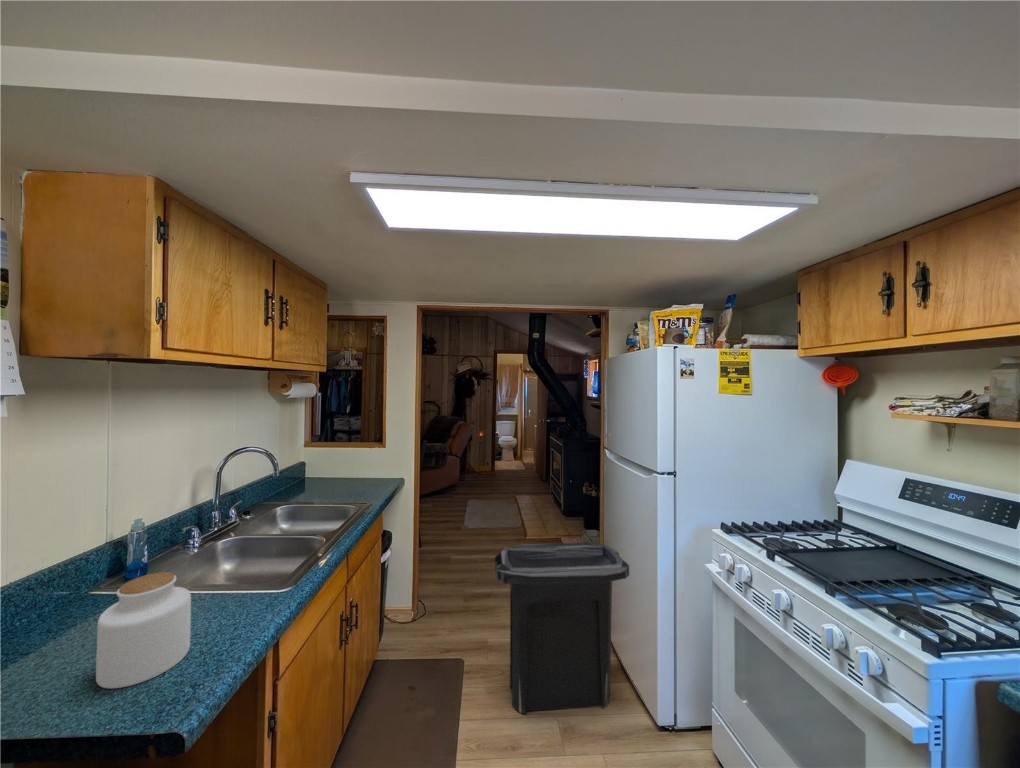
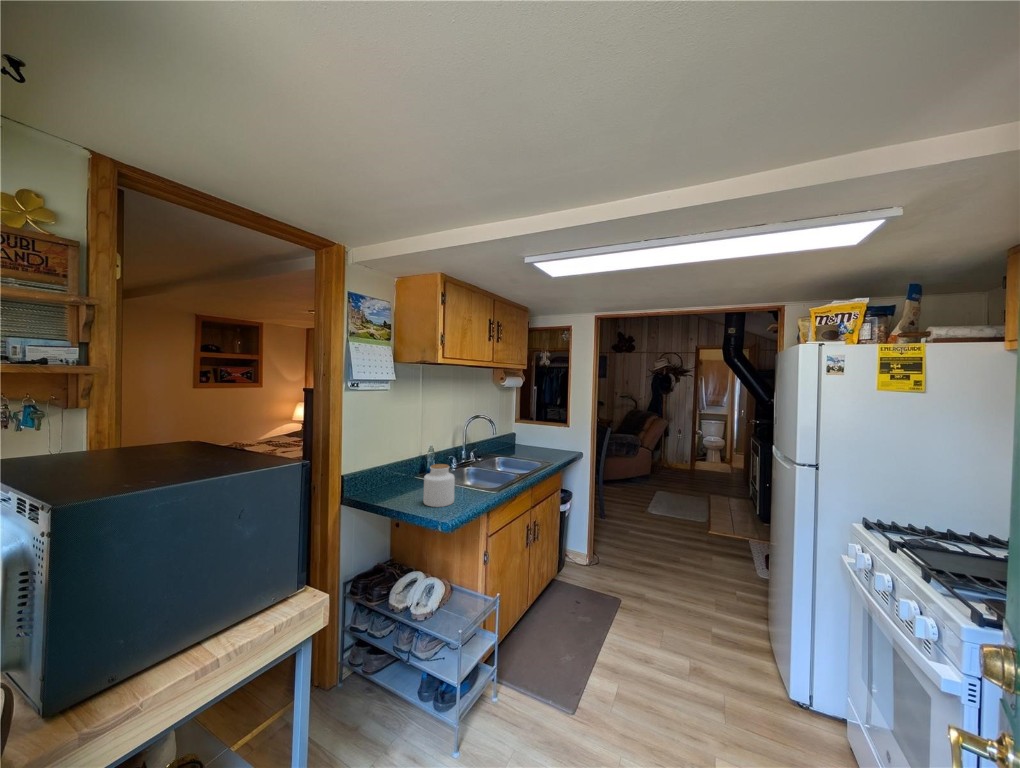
trash can: present [495,543,629,714] -> none [640,514,773,672]

